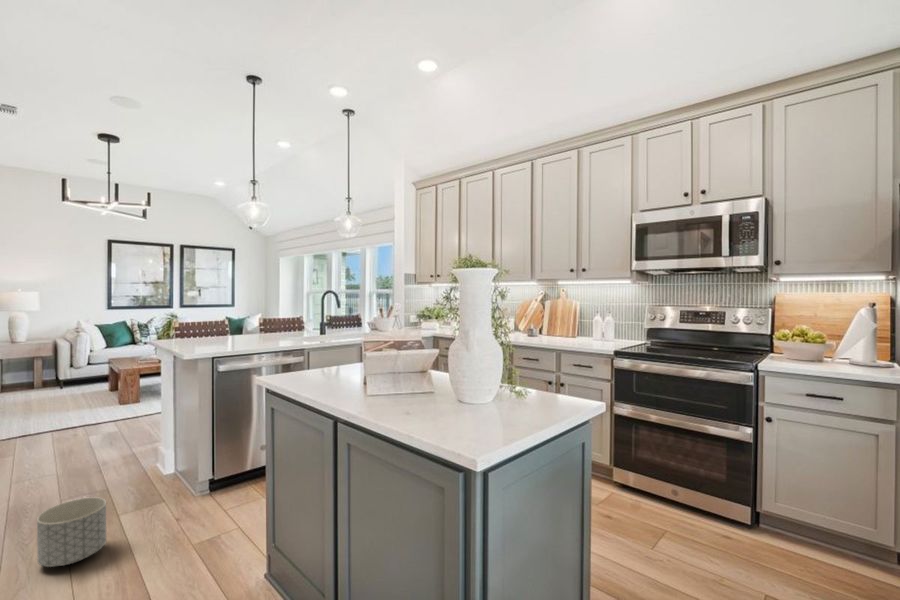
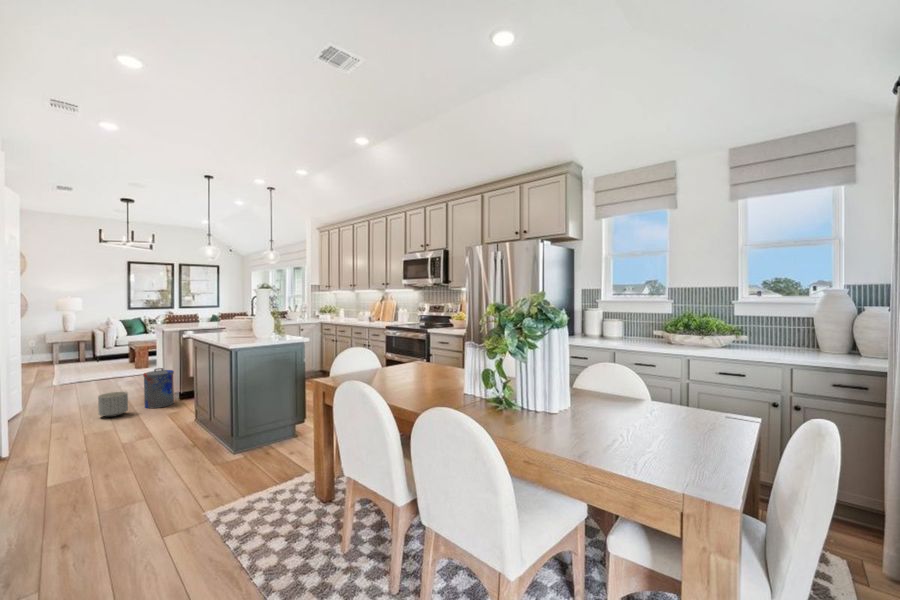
trash can: none [139,436,201,525] -> present [143,368,174,408]

